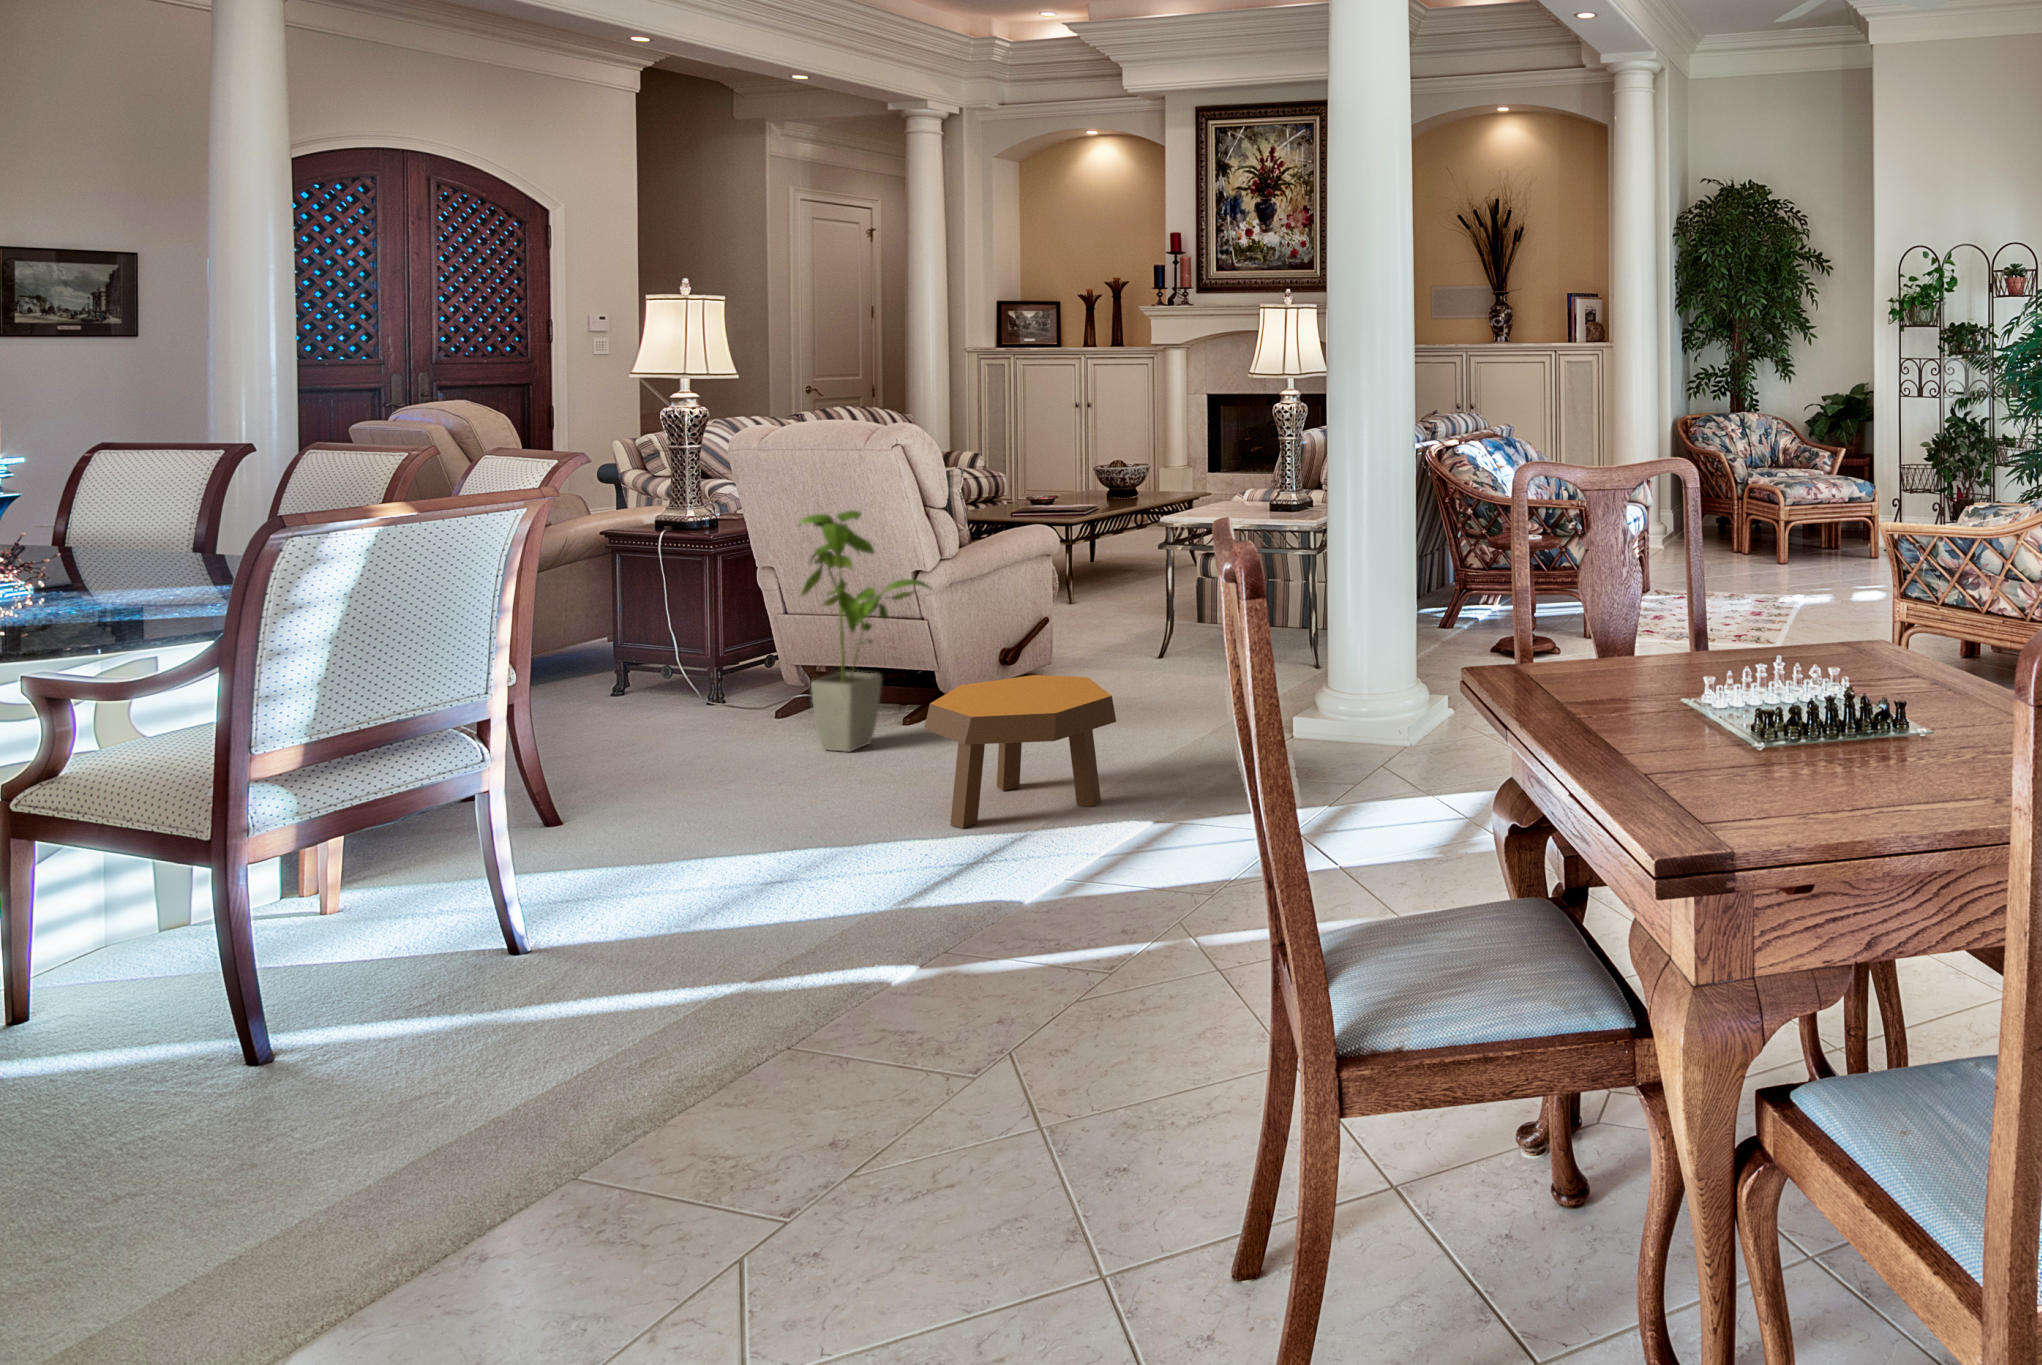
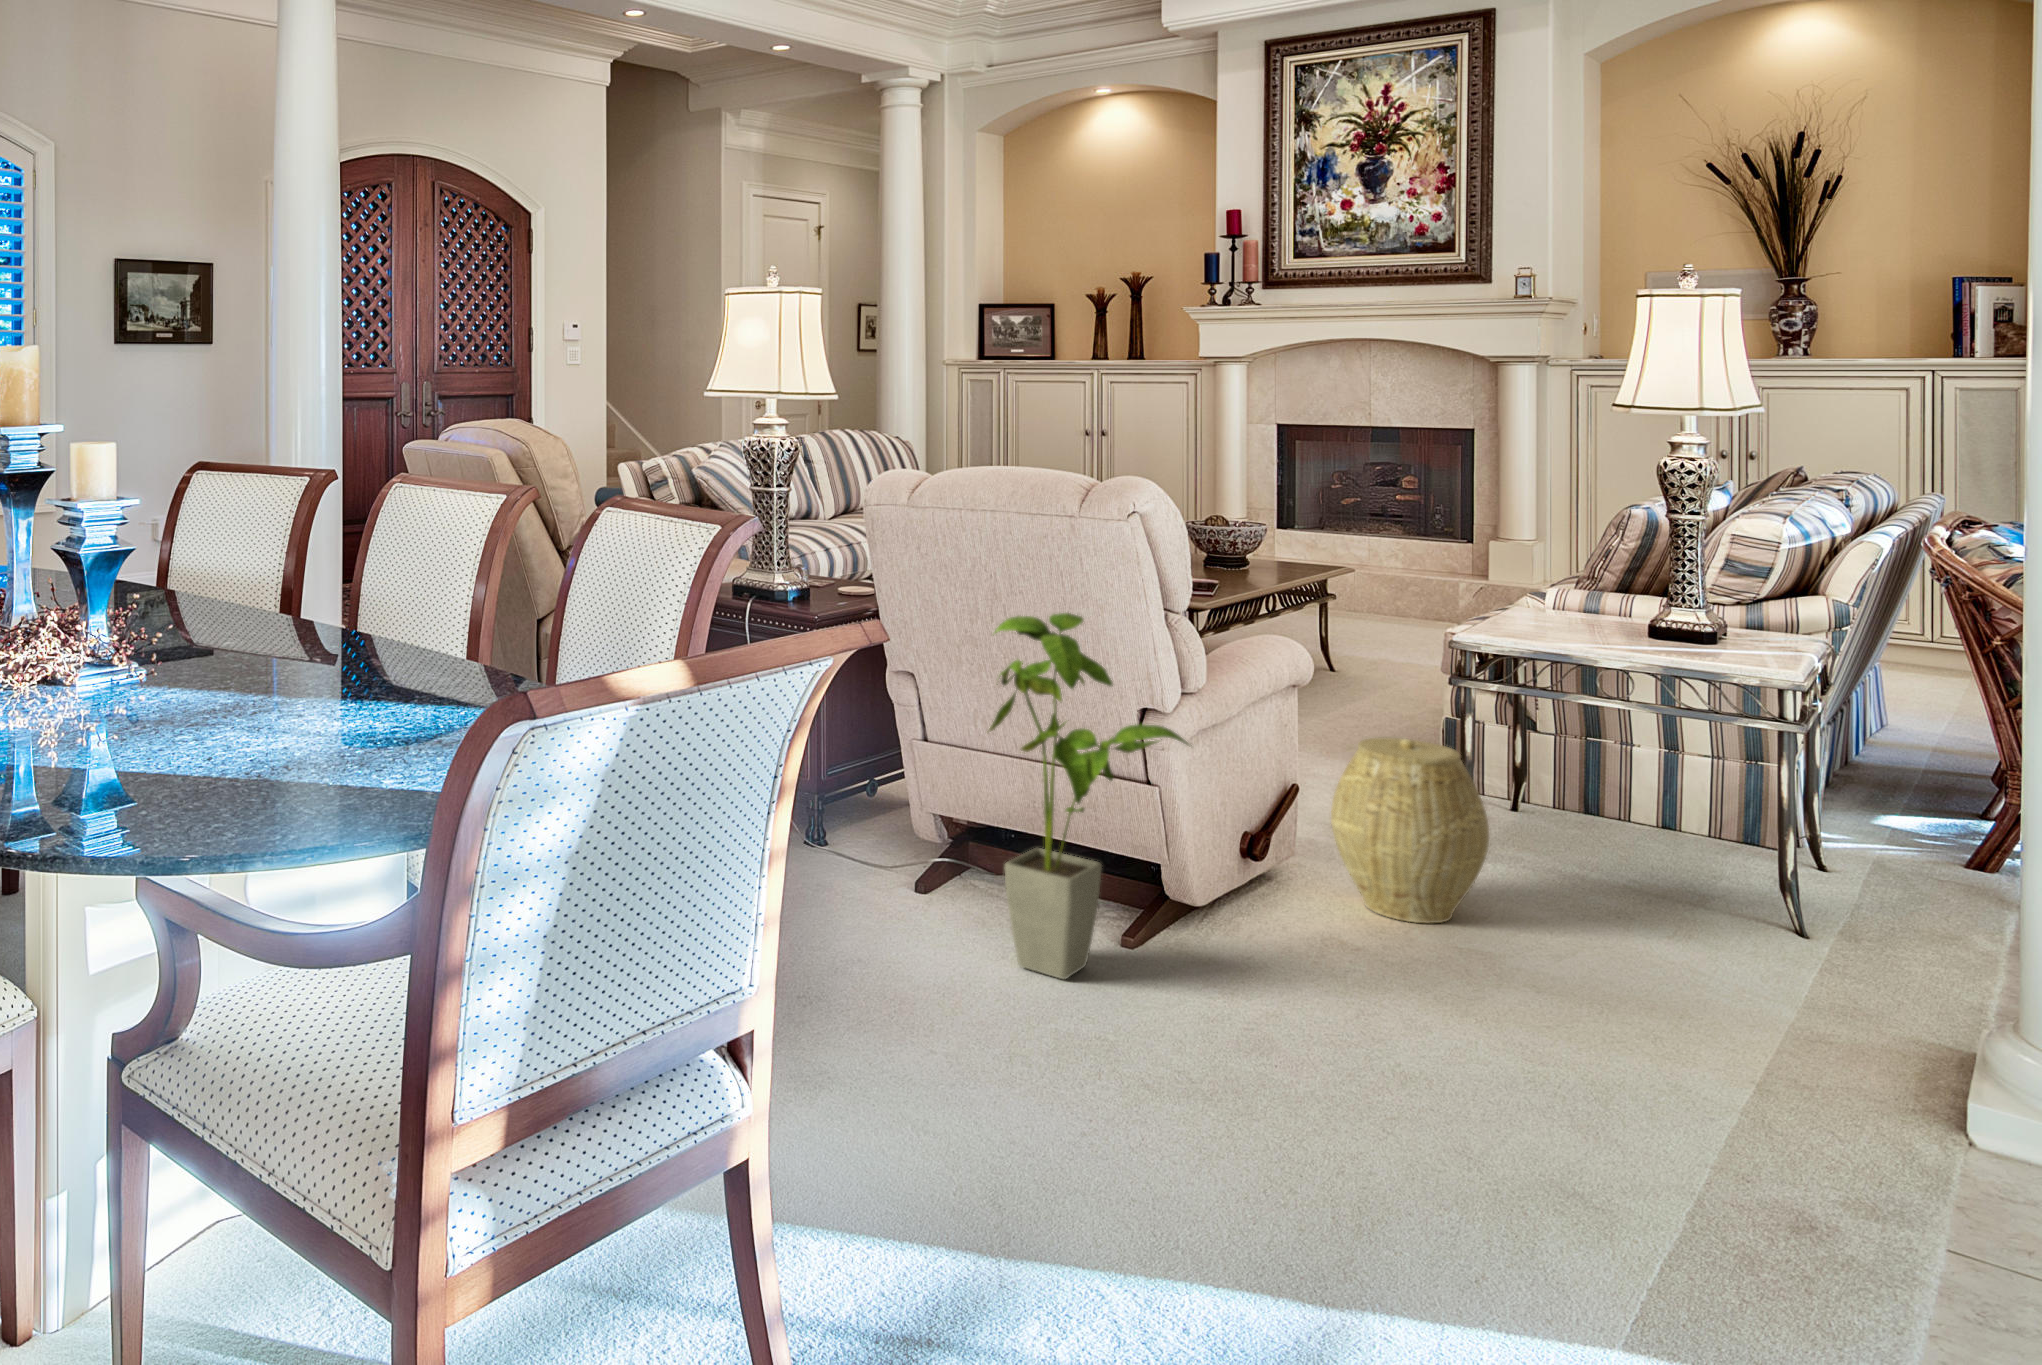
woven basket: none [1068,582,1158,695] -> present [1331,737,1489,923]
footstool: present [924,675,1116,828] -> none [1292,934,1676,1236]

